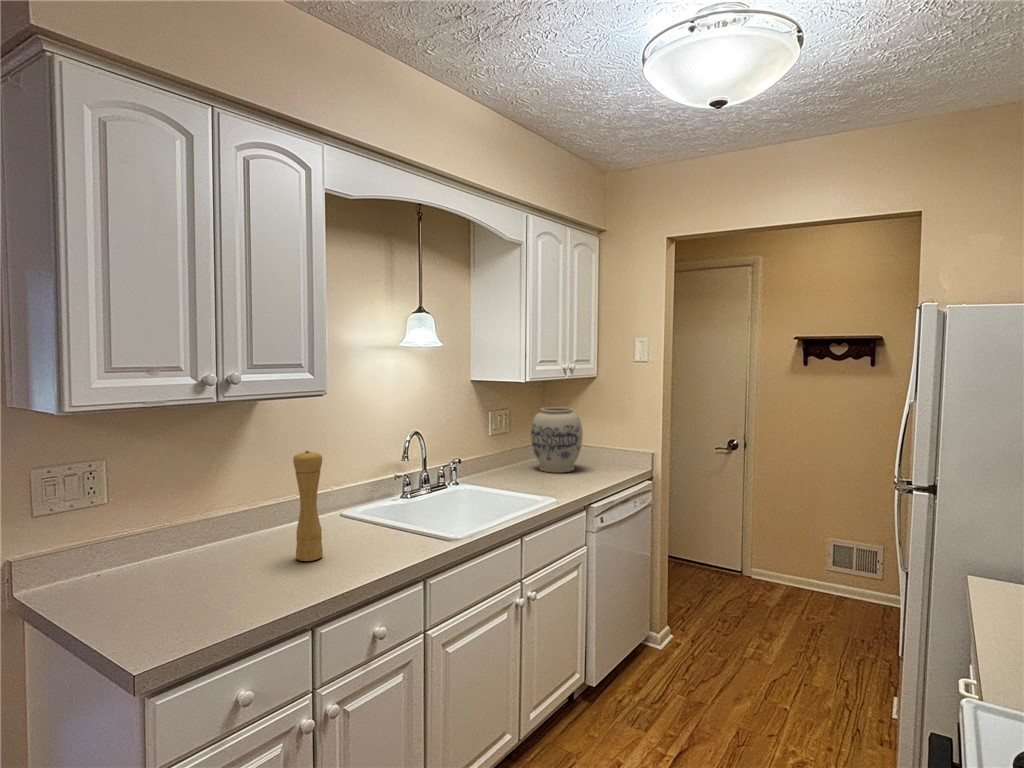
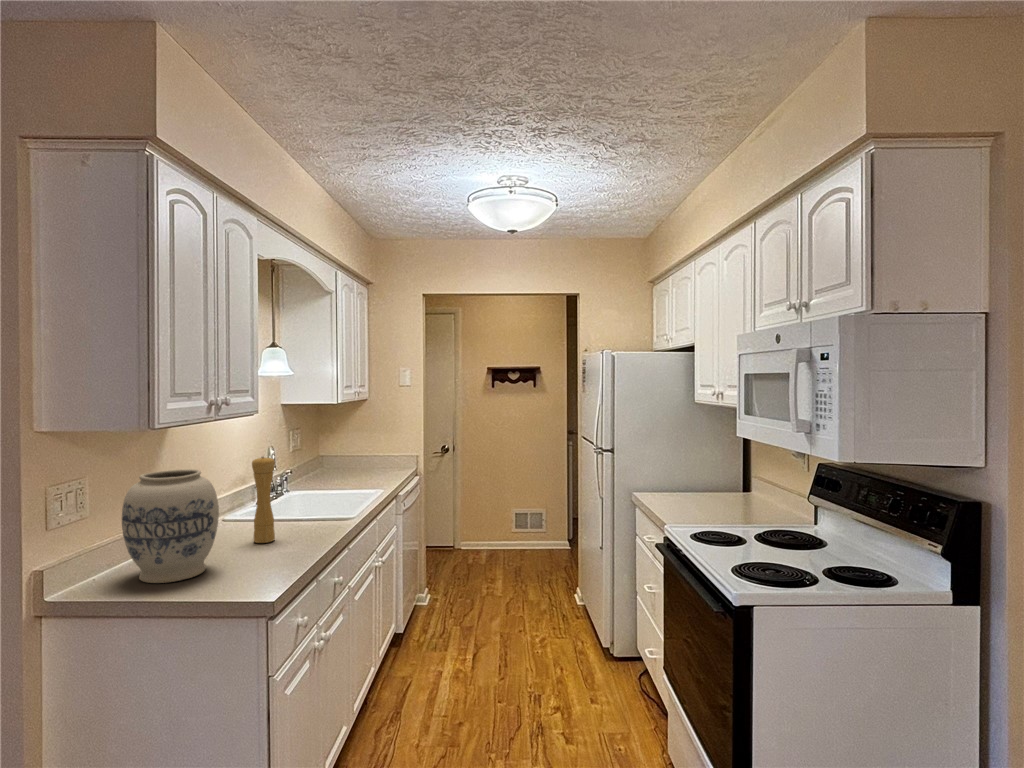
vase: present [531,407,583,473] -> present [122,469,219,583]

